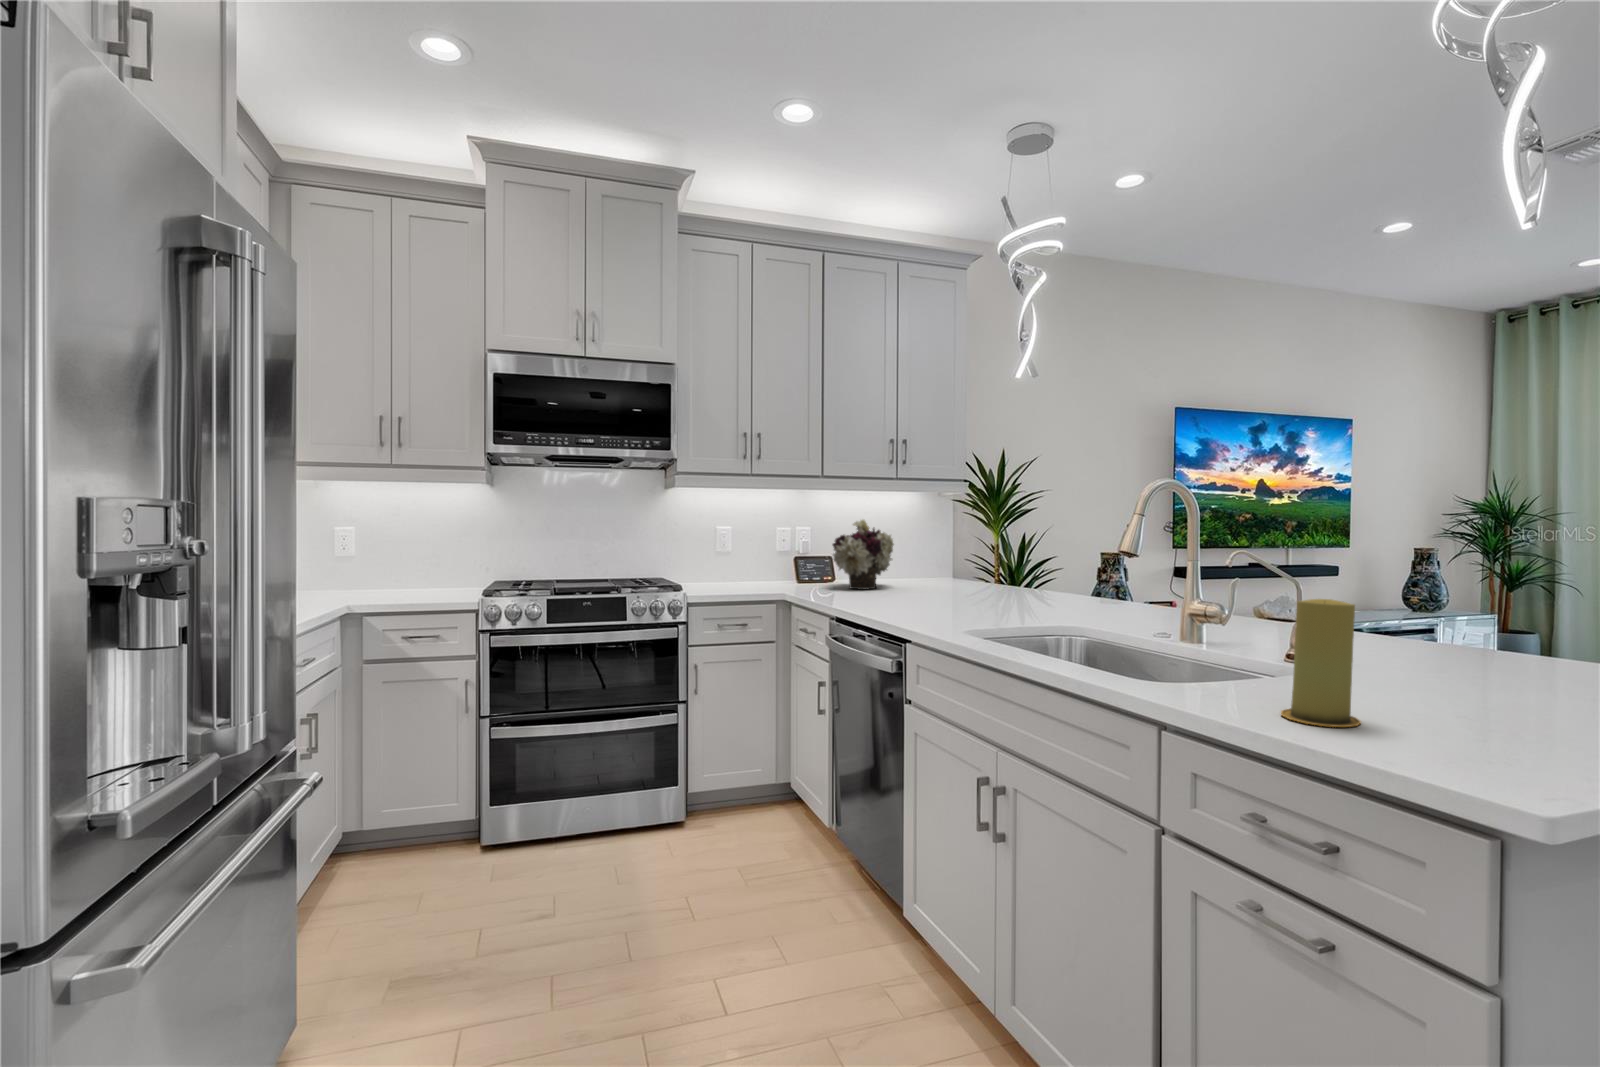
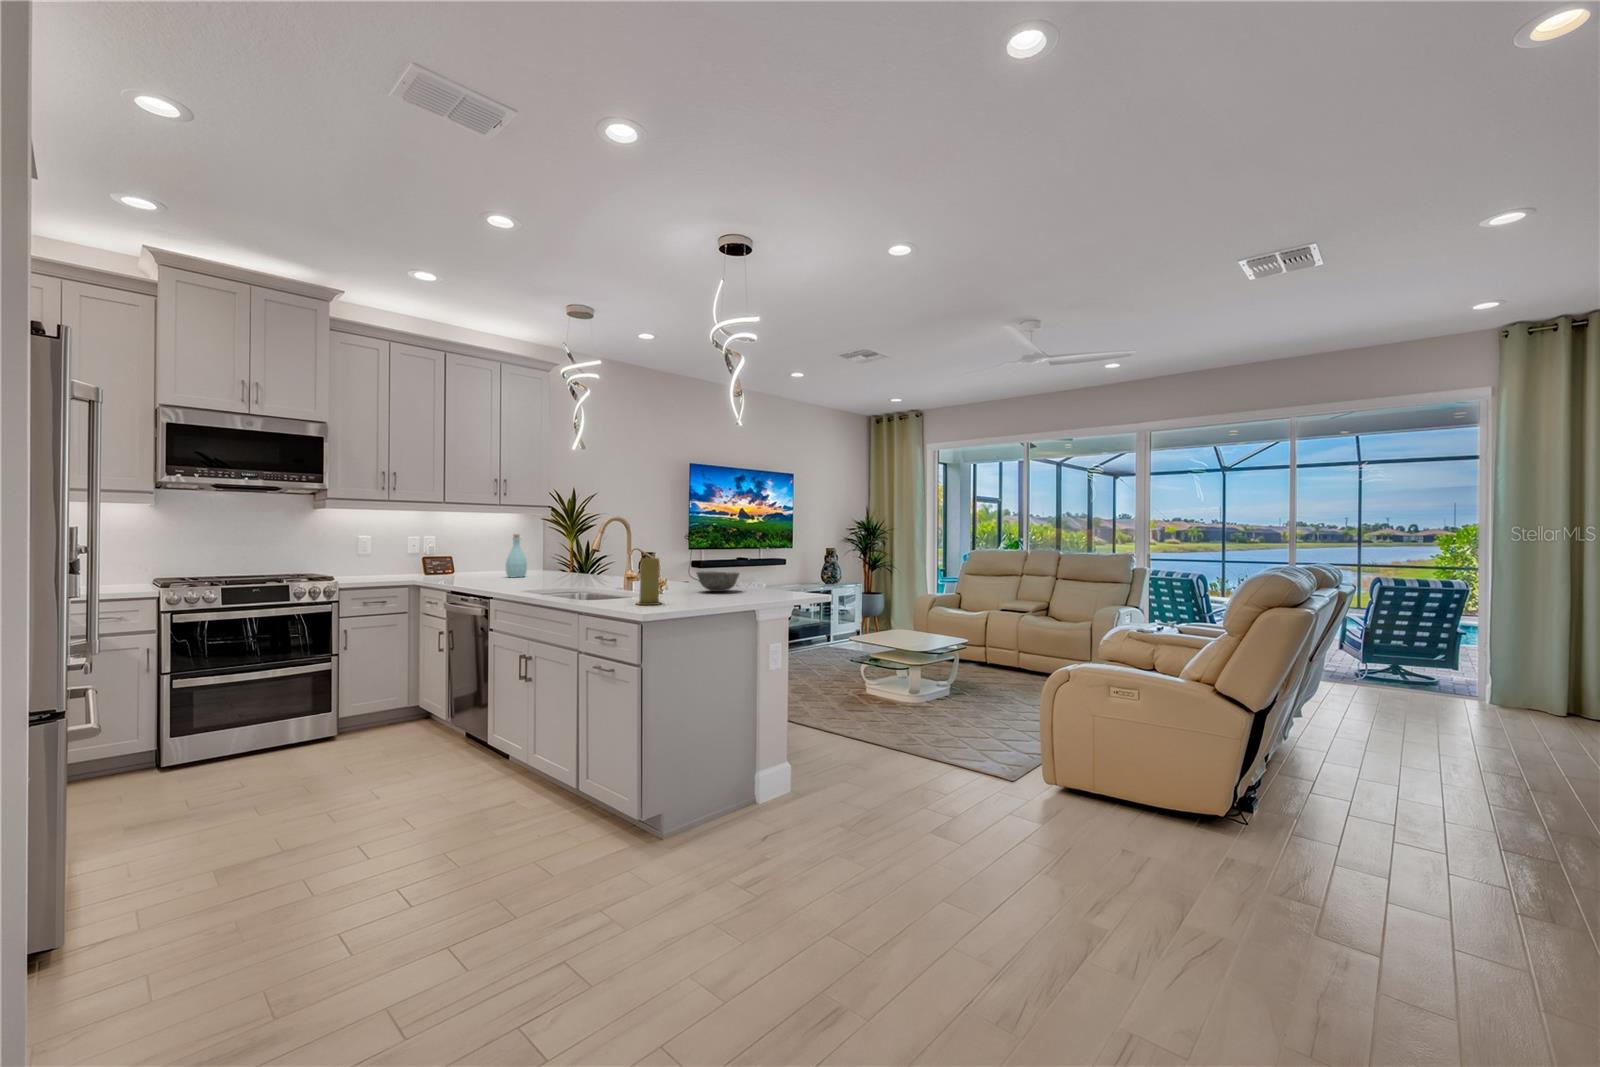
flower arrangement: present [833,519,894,589] -> none [450,530,496,576]
bottle: none [912,526,945,596] -> present [506,534,527,578]
bowl: none [1362,620,1493,673] -> present [697,572,739,592]

